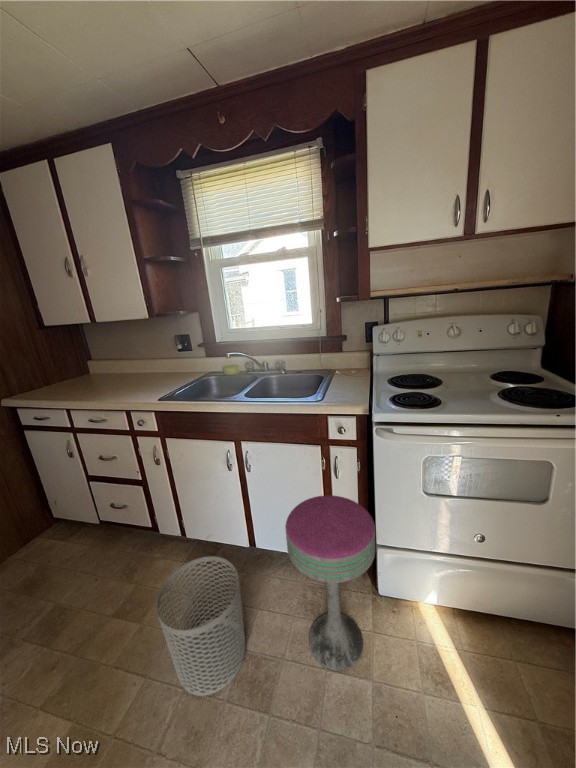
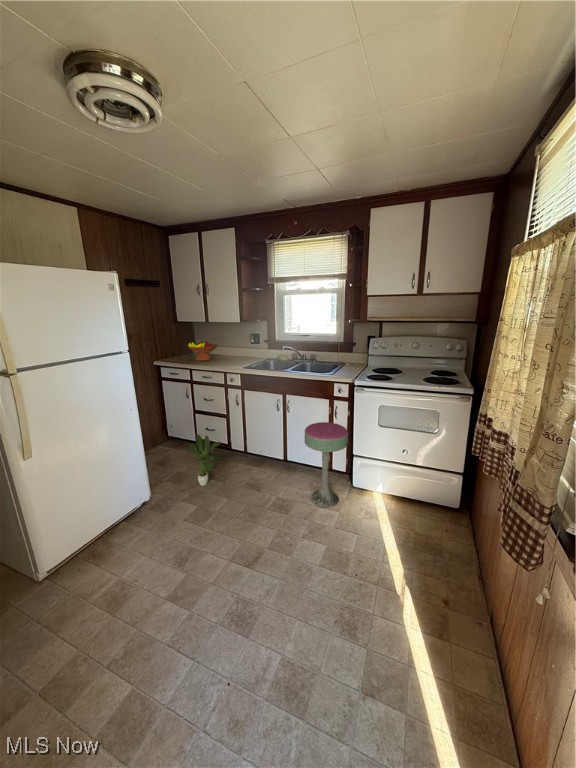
fruit bowl: none [59,355,119,390] -> present [187,341,218,361]
potted plant: none [37,549,132,645] -> present [188,434,221,486]
waste bin: present [156,557,245,696] -> none [241,448,279,505]

